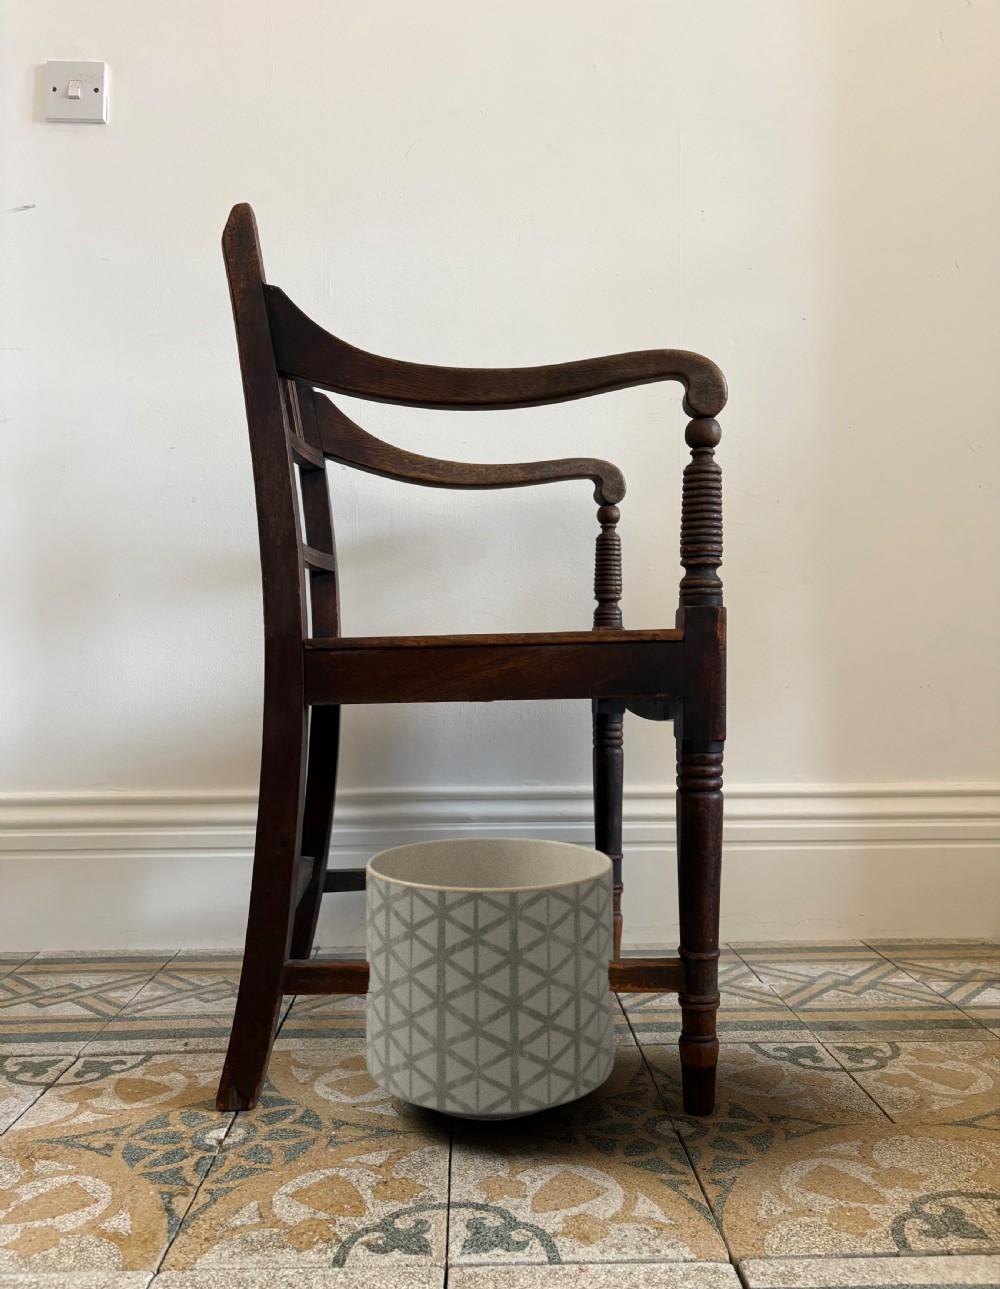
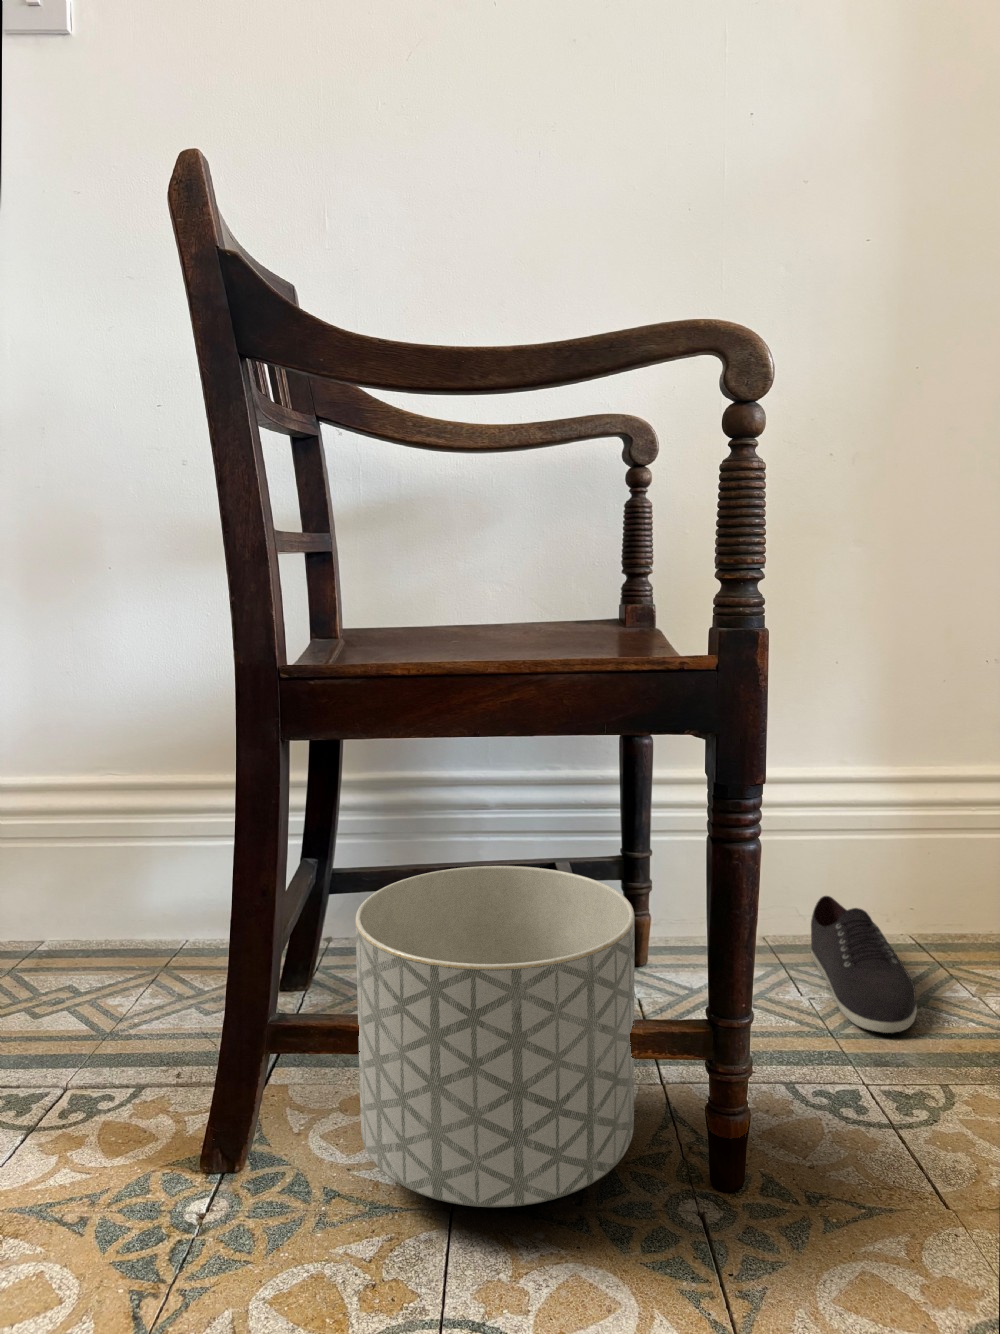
shoe: none [770,898,867,1005] -> present [811,896,917,1033]

